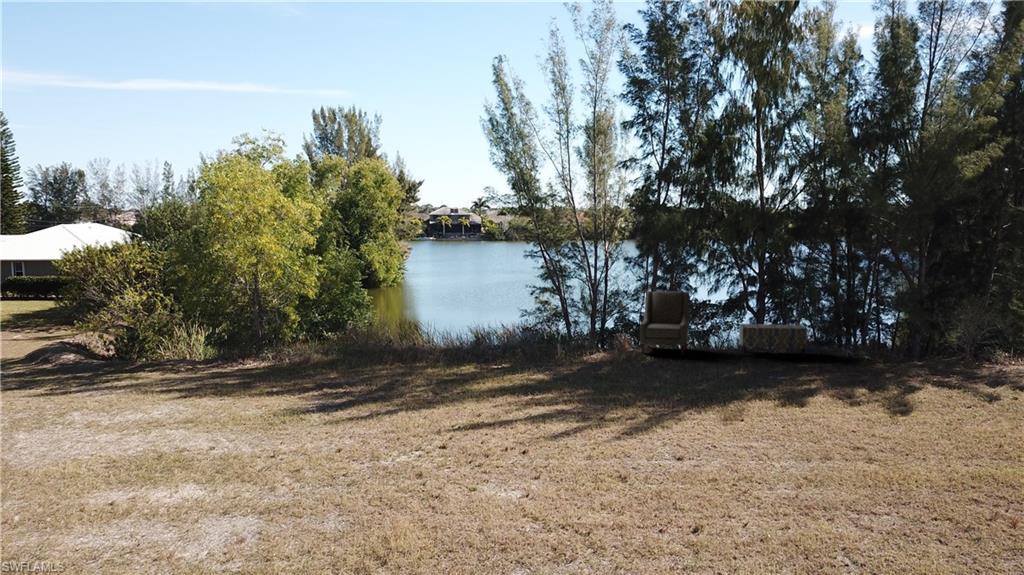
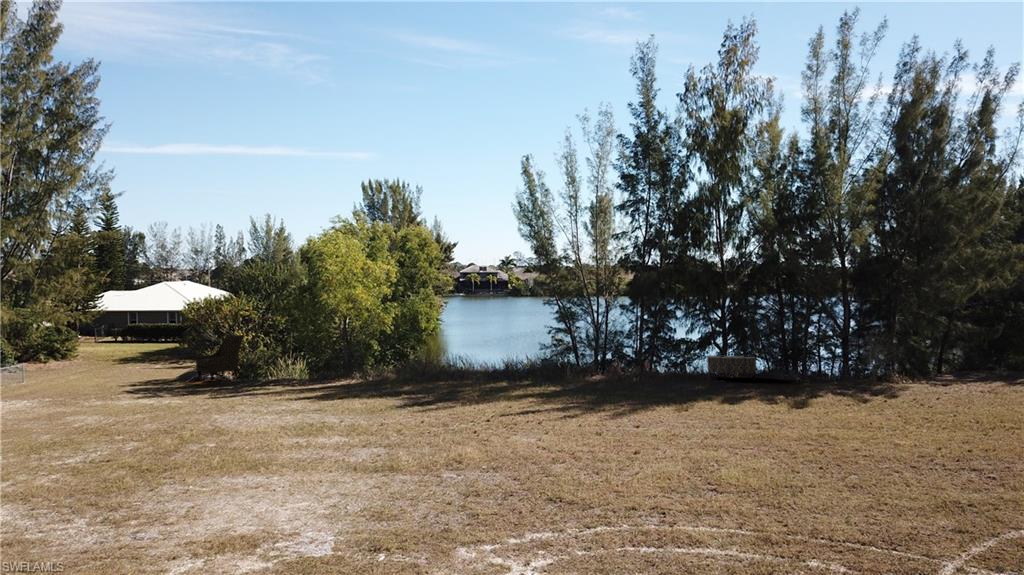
chair: present [640,291,690,355] -> present [196,334,244,380]

